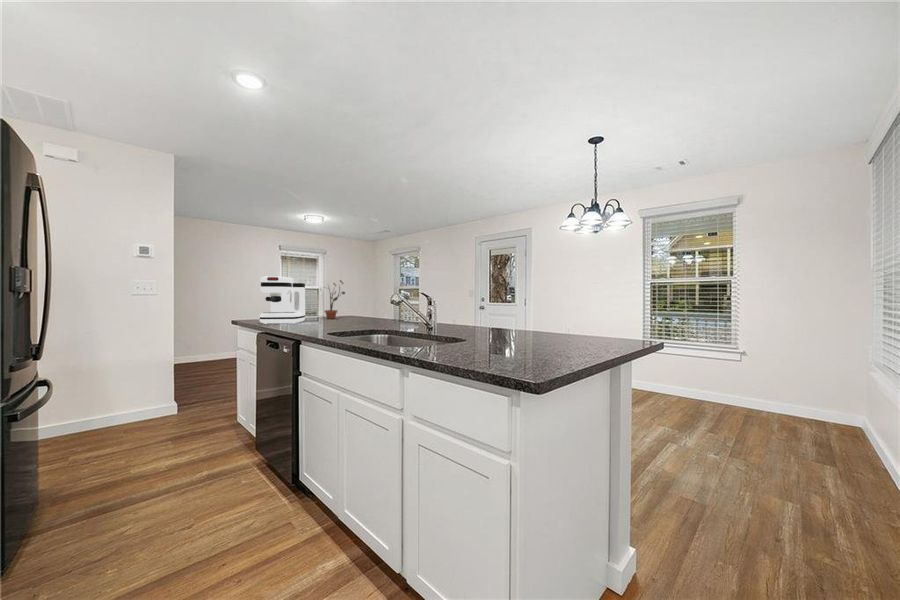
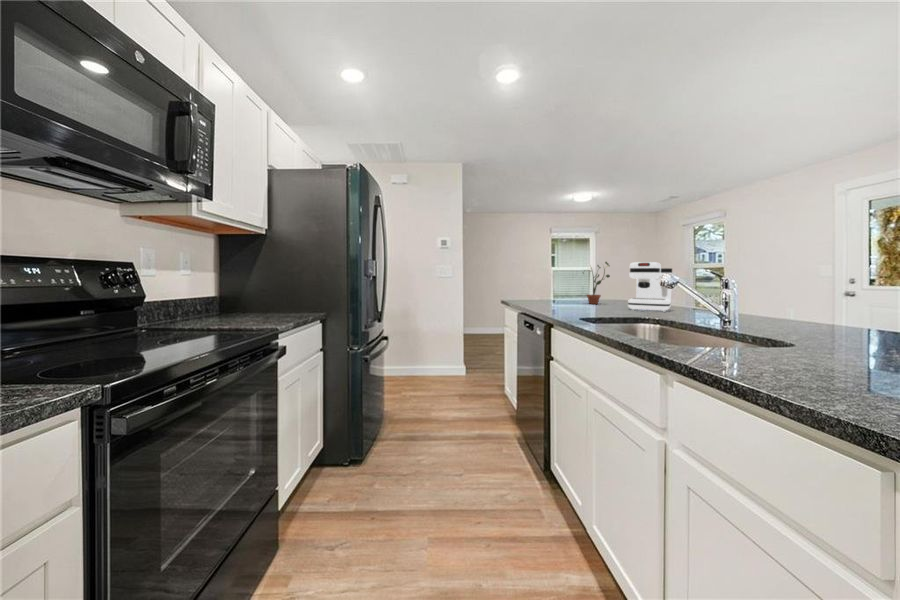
coffee maker: present [259,277,305,324] -> present [628,262,672,311]

